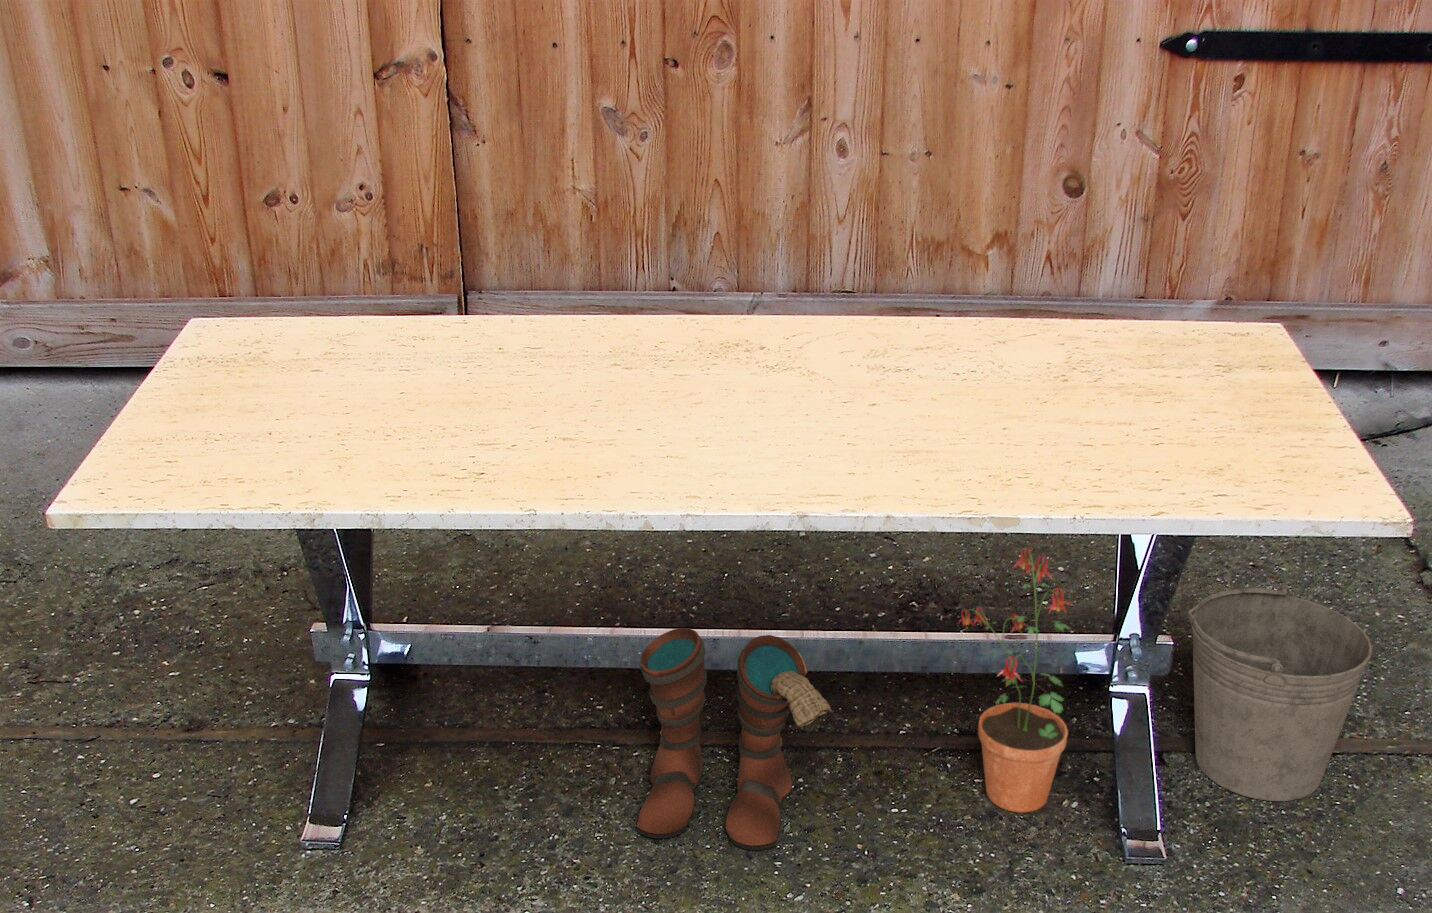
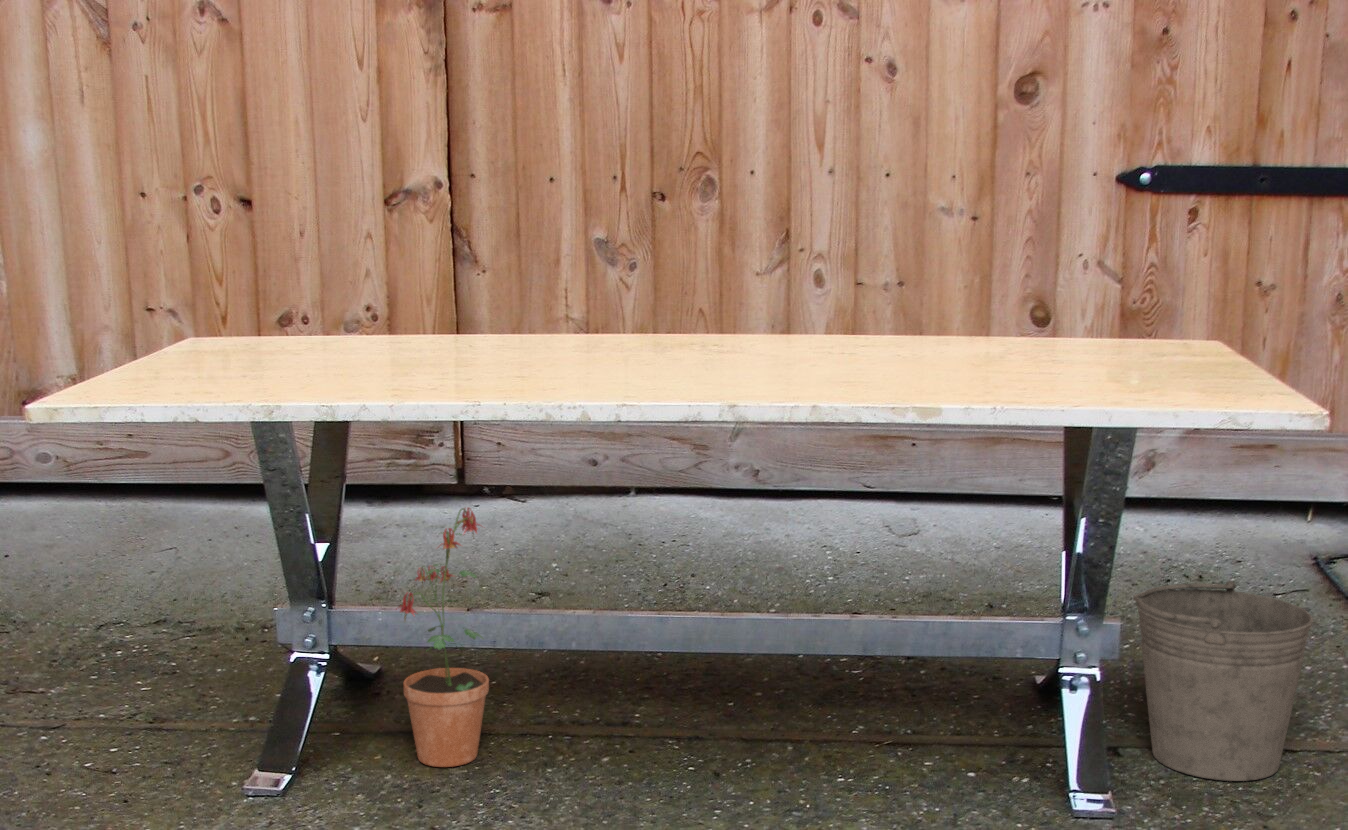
potted plant: present [960,548,1071,813] -> present [399,508,489,767]
boots: present [637,628,833,850] -> none [588,591,781,798]

